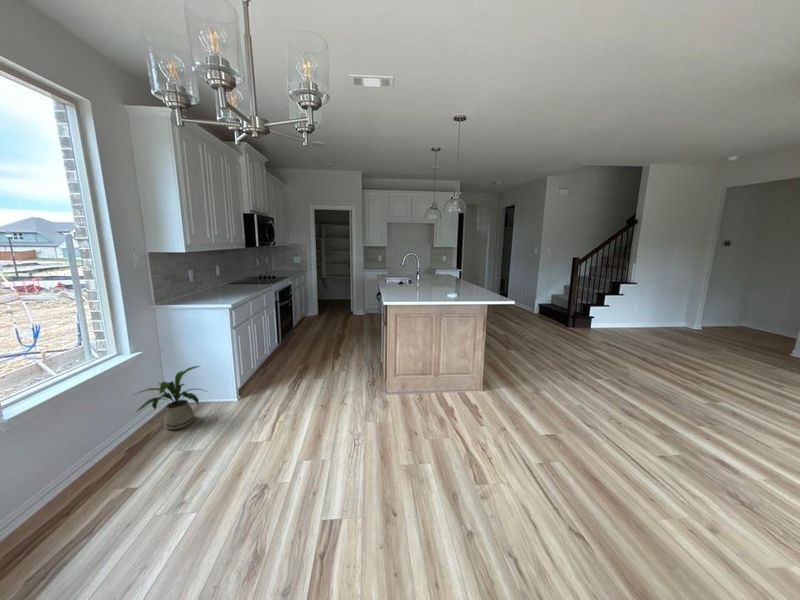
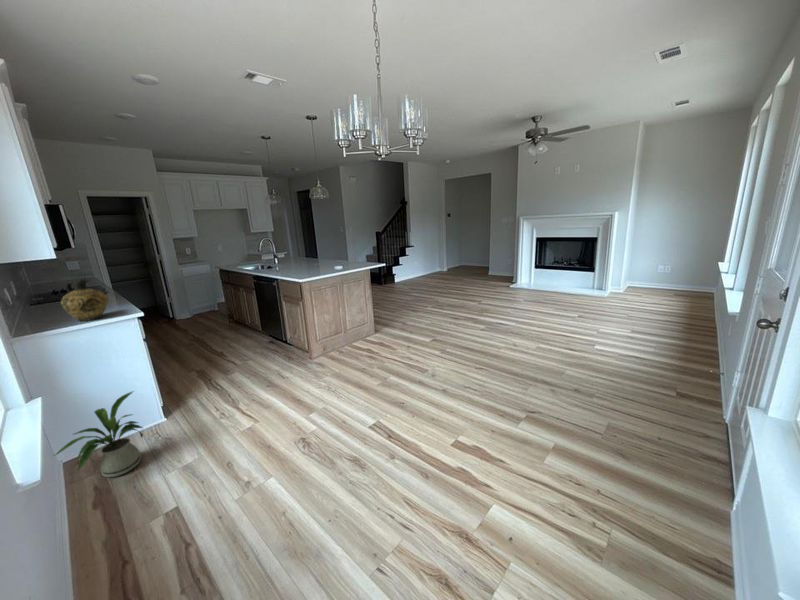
ceramic jug: none [198,269,228,301] -> present [61,278,108,321]

